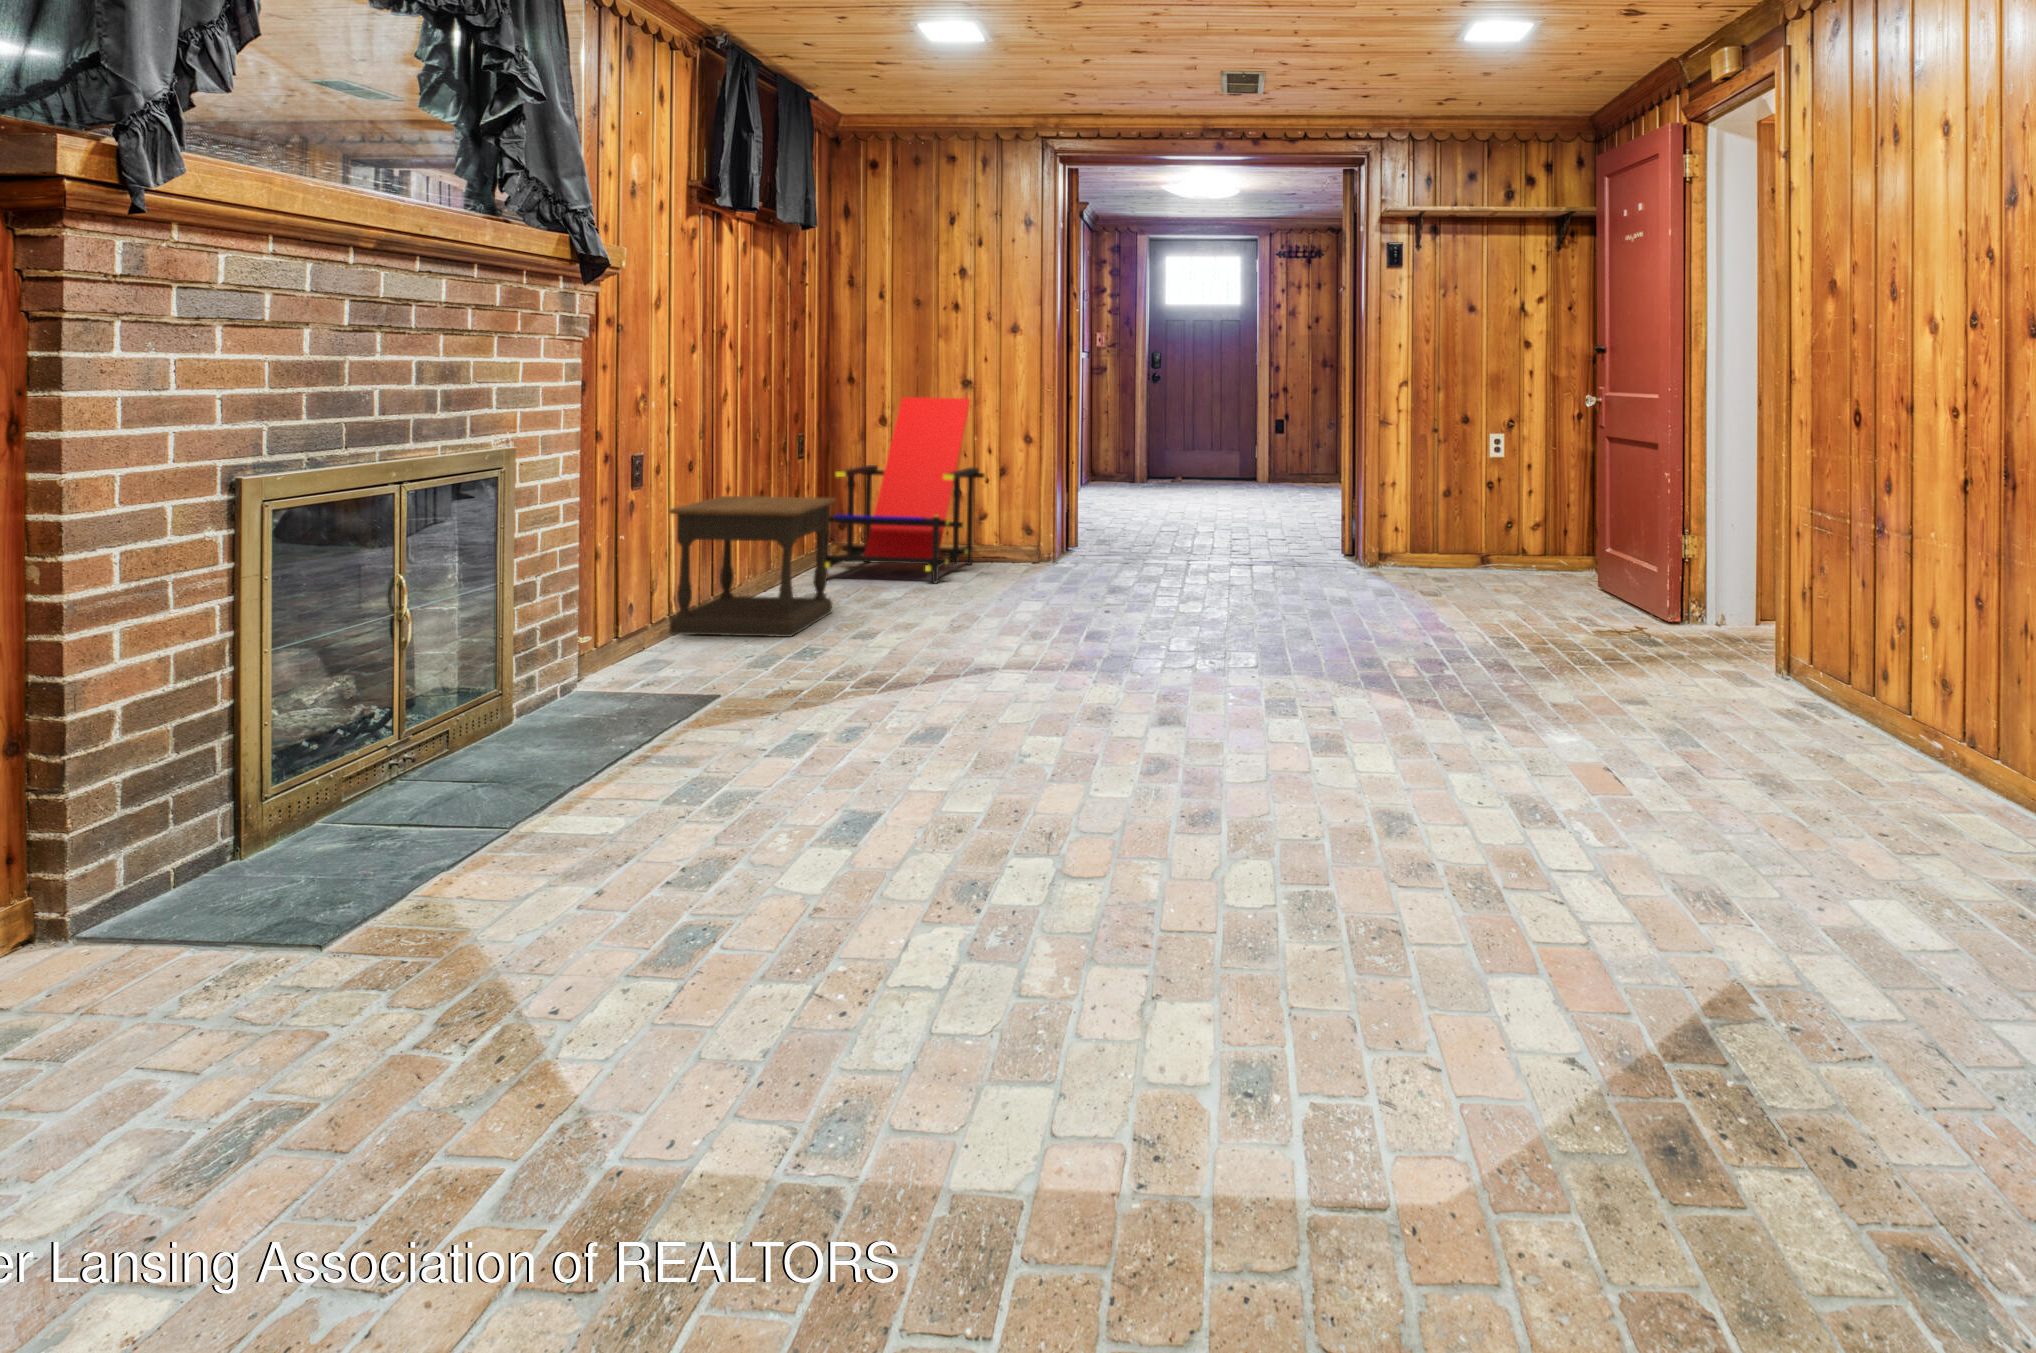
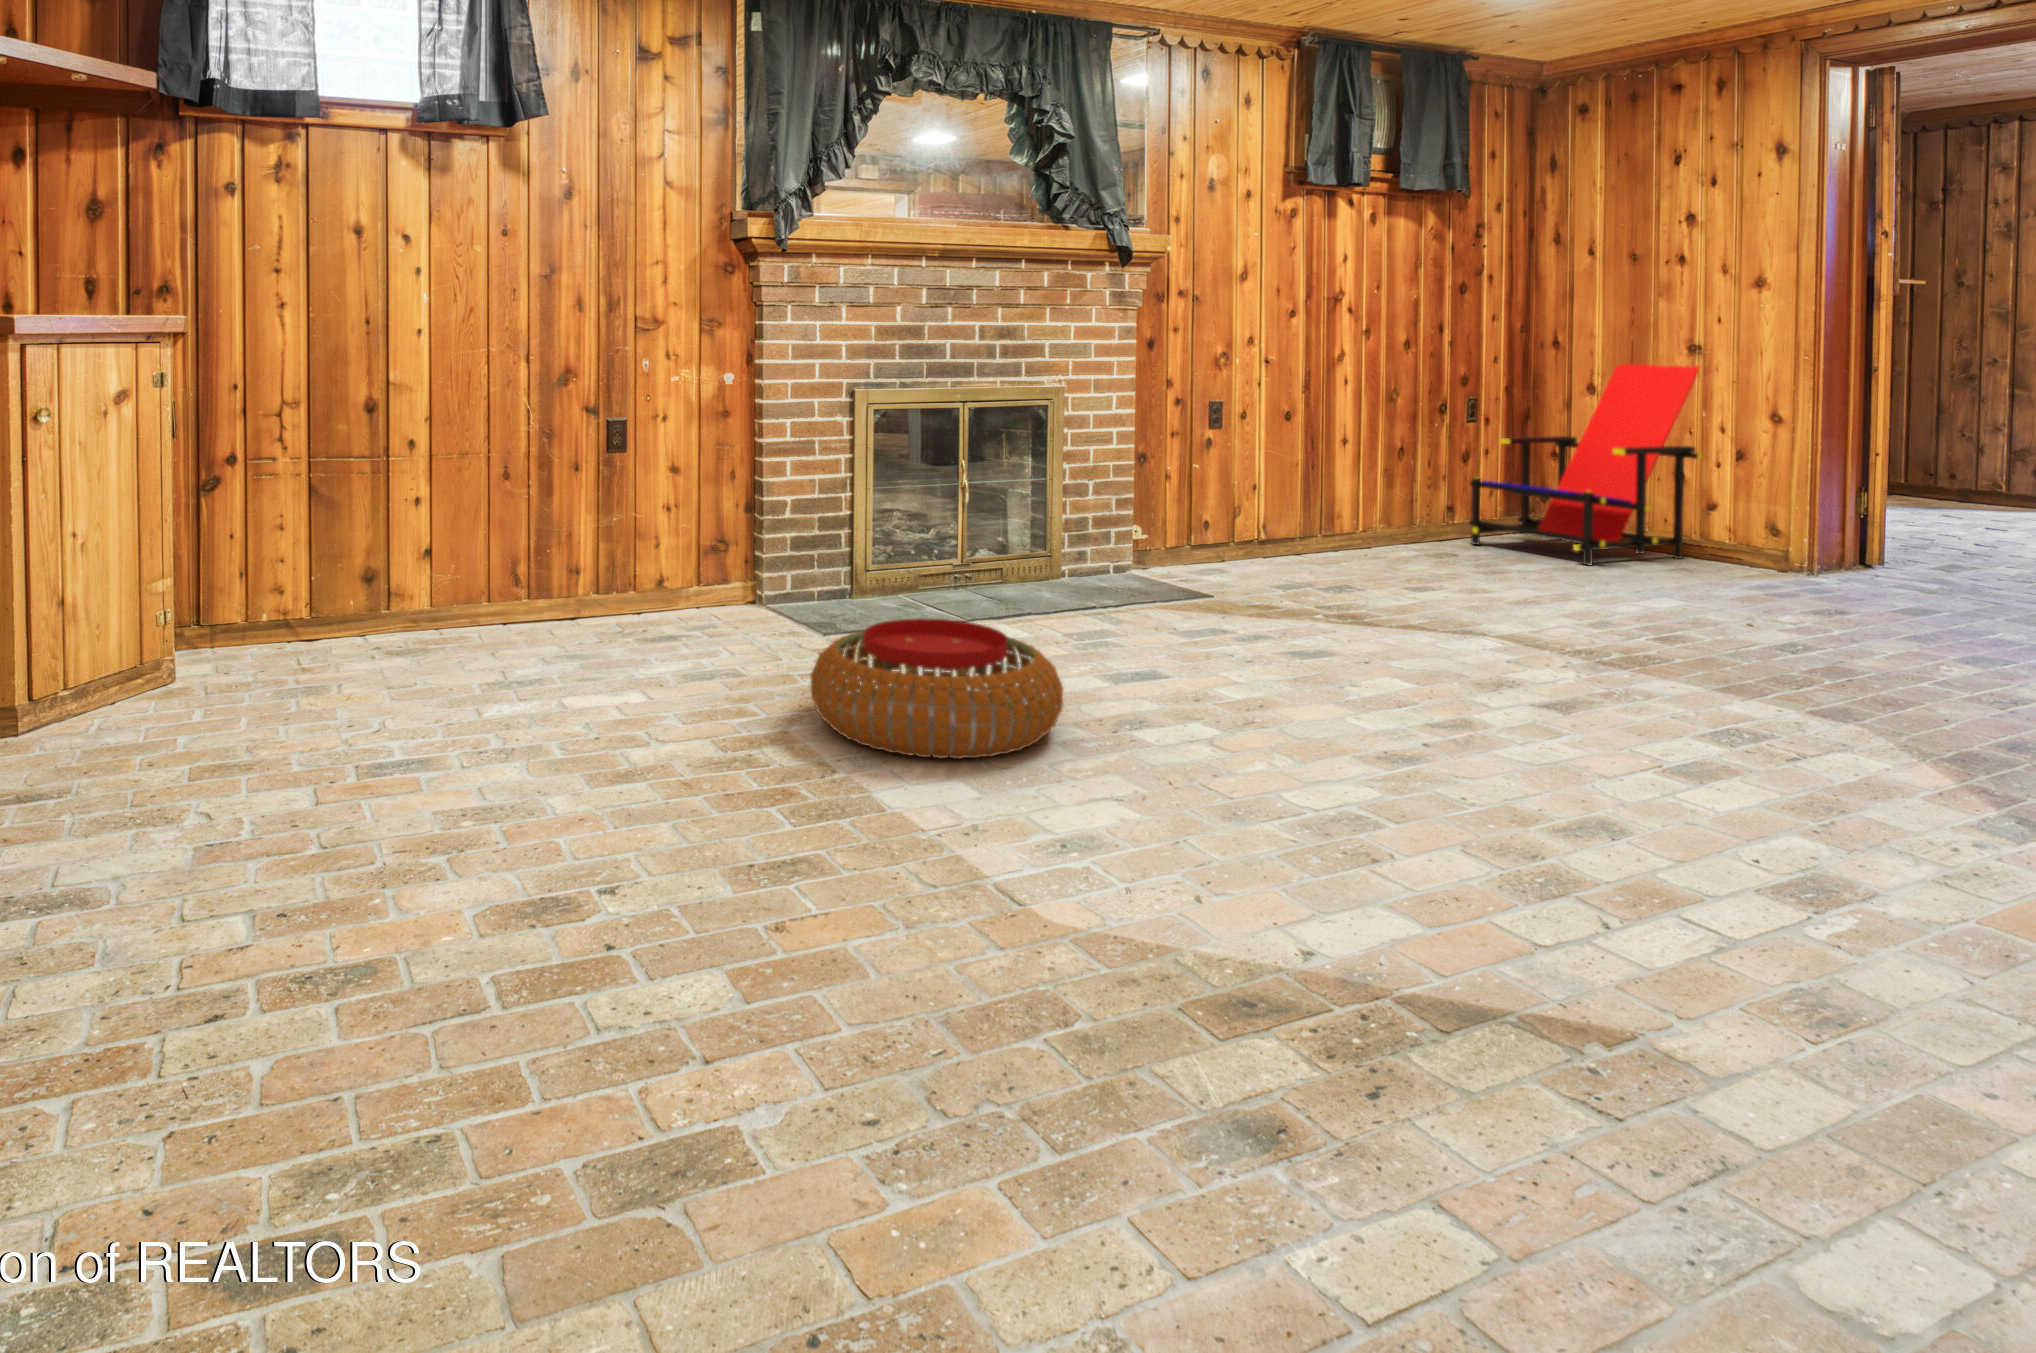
side table: present [669,496,837,637] -> none [1250,447,1422,574]
pouf: none [648,822,1056,1099] -> present [811,618,1063,759]

